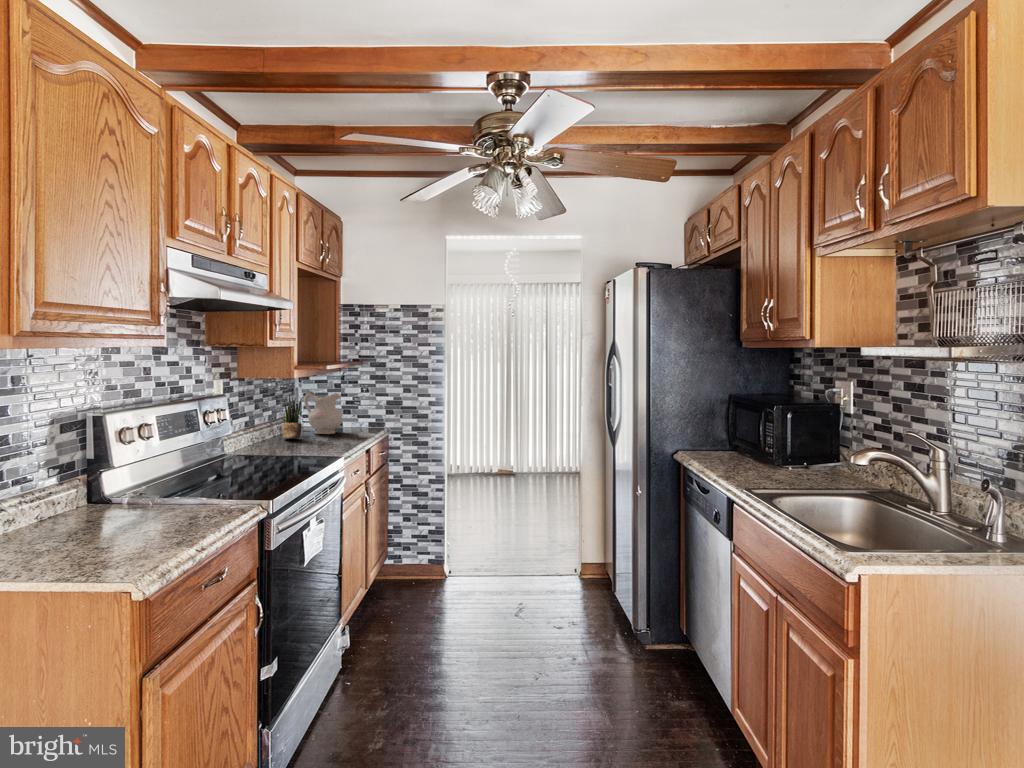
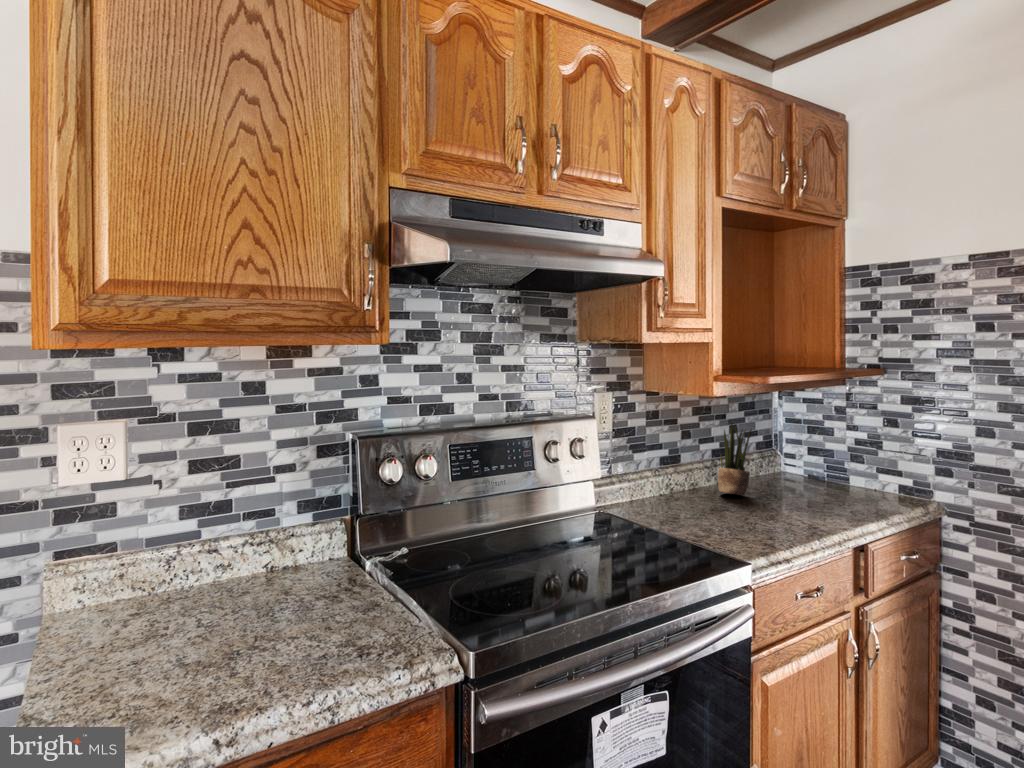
ceramic pitcher: present [304,391,342,434] -> none [772,418,837,495]

